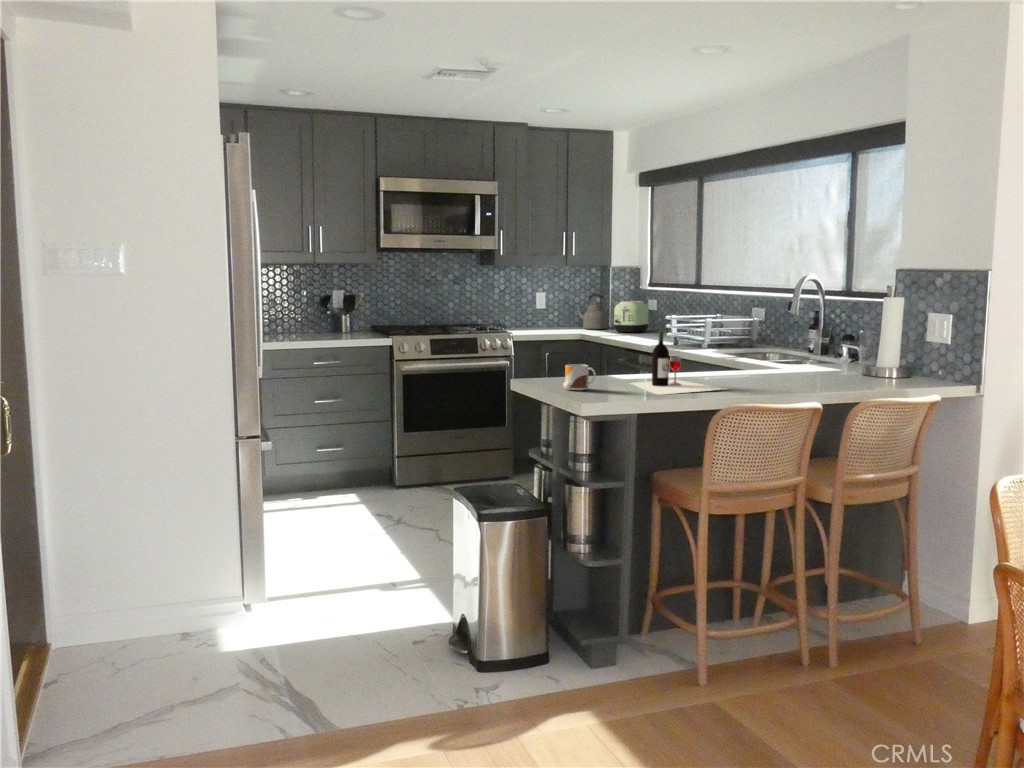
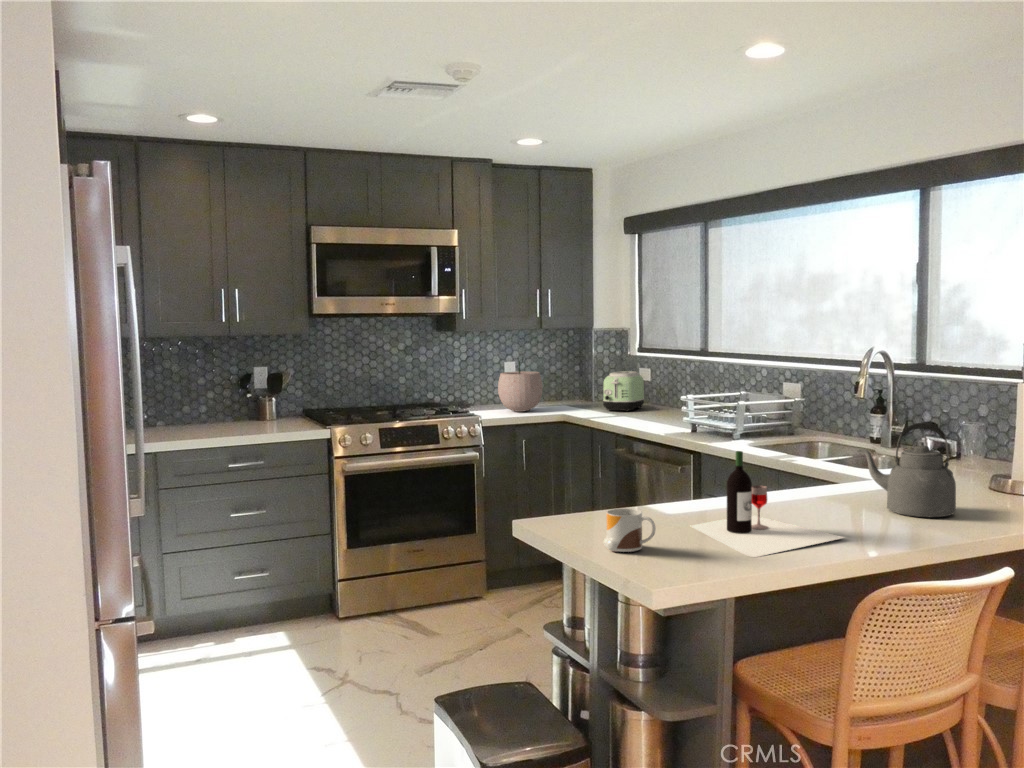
plant pot: none [529,286,565,332] -> present [498,358,543,412]
kettle: present [577,294,608,329] -> present [858,423,956,517]

